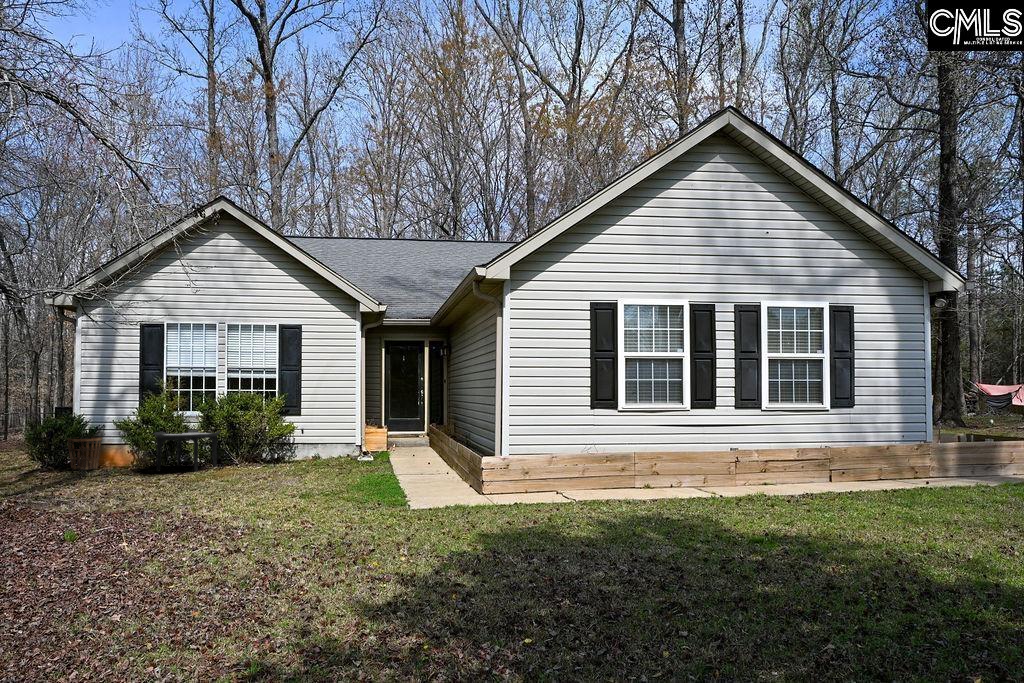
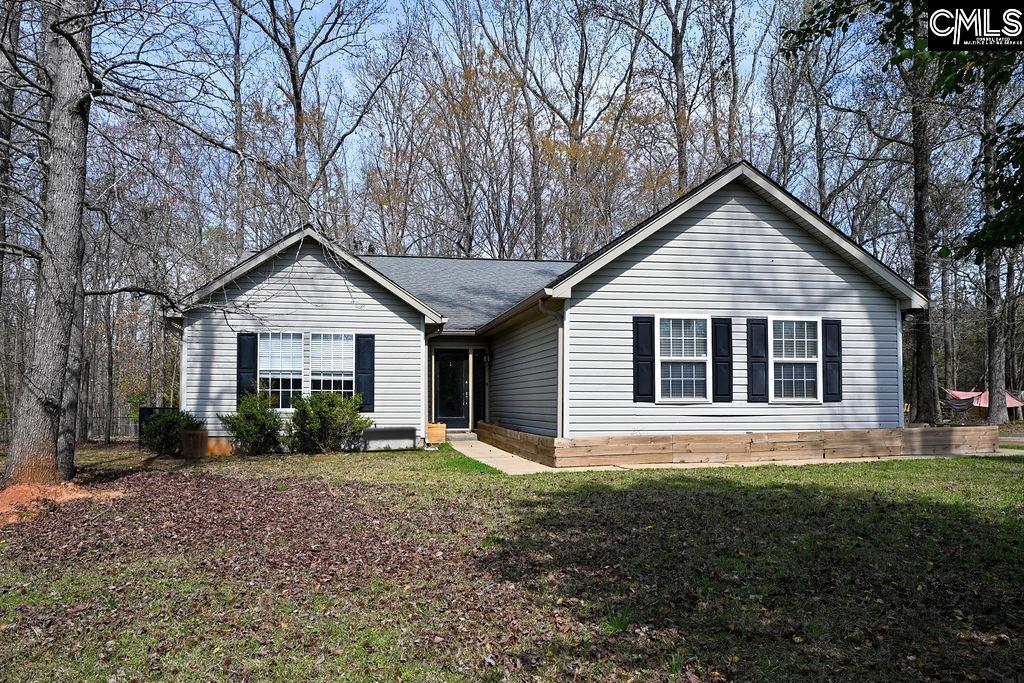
round table: present [154,430,221,472] -> none [258,424,313,458]
bench: none [286,432,349,463] -> present [362,426,417,452]

